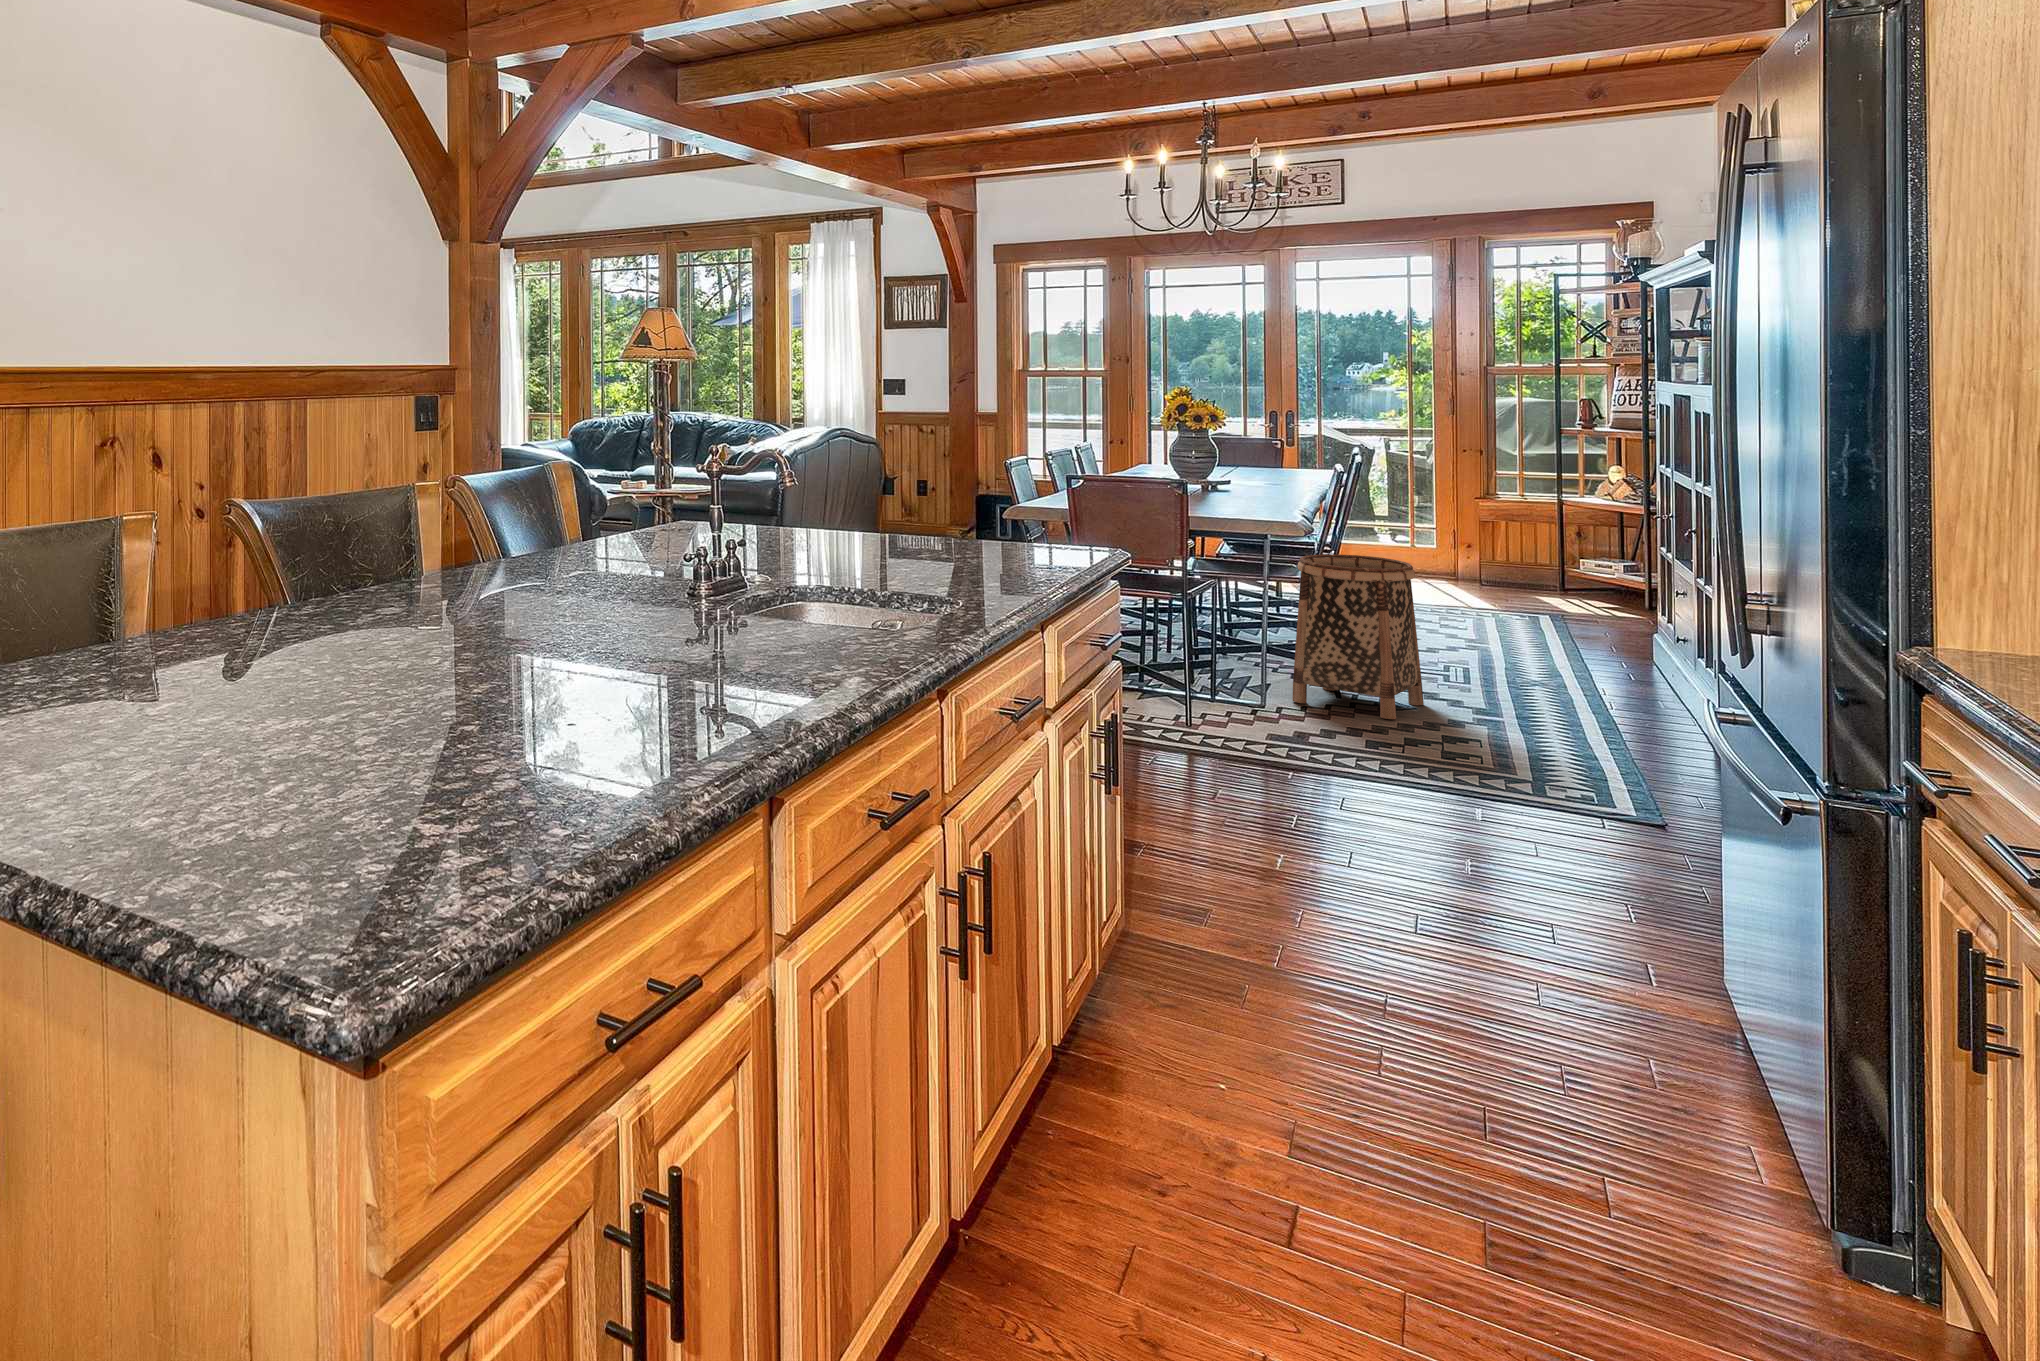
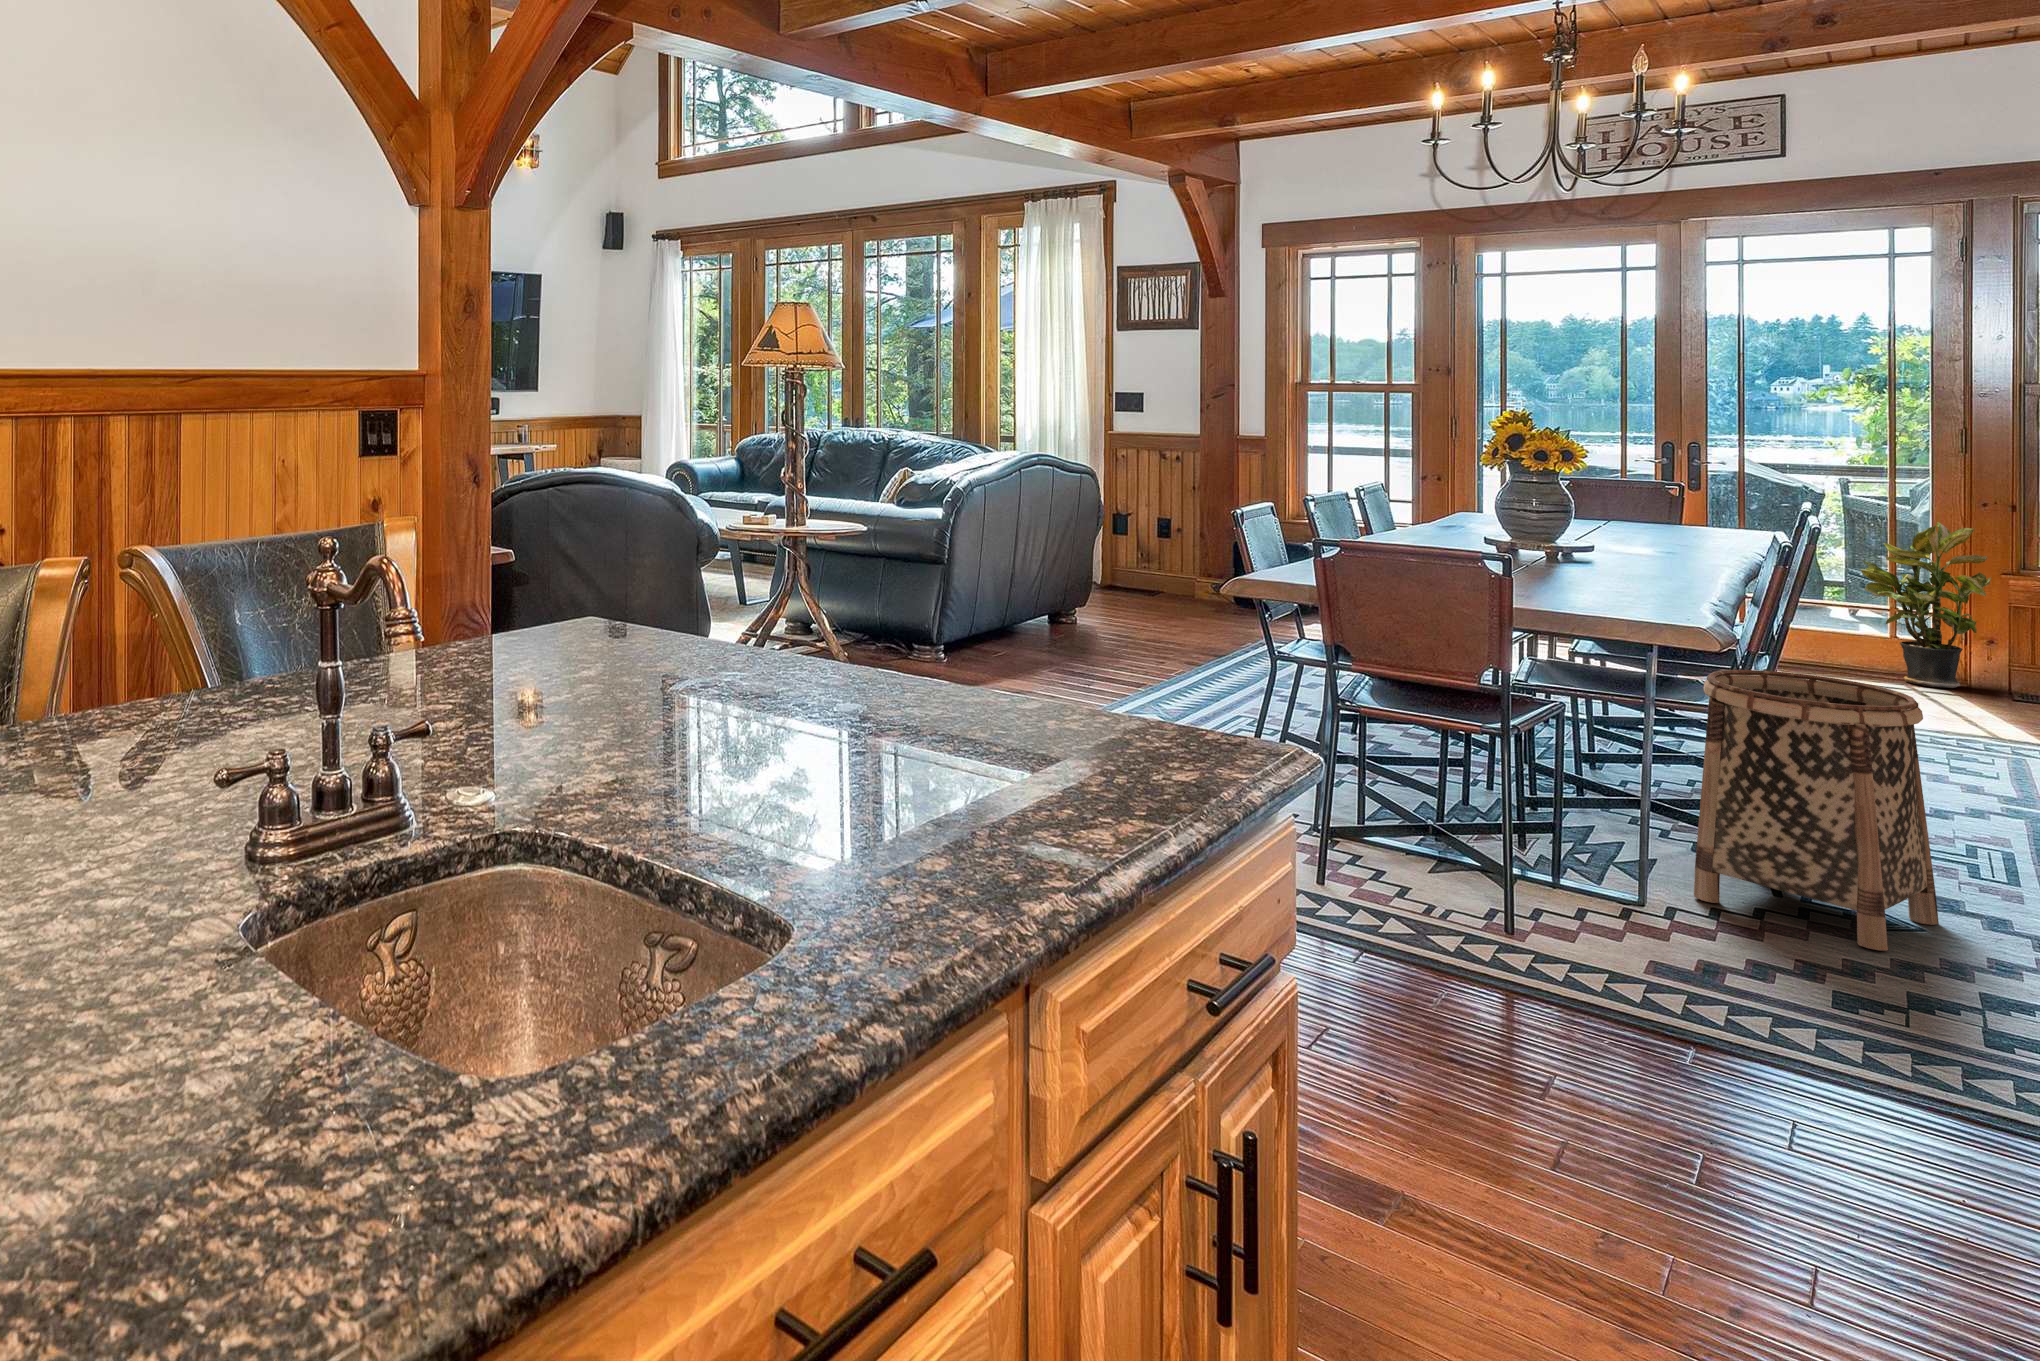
potted plant: none [1390,464,1467,579] -> present [1860,522,1991,688]

